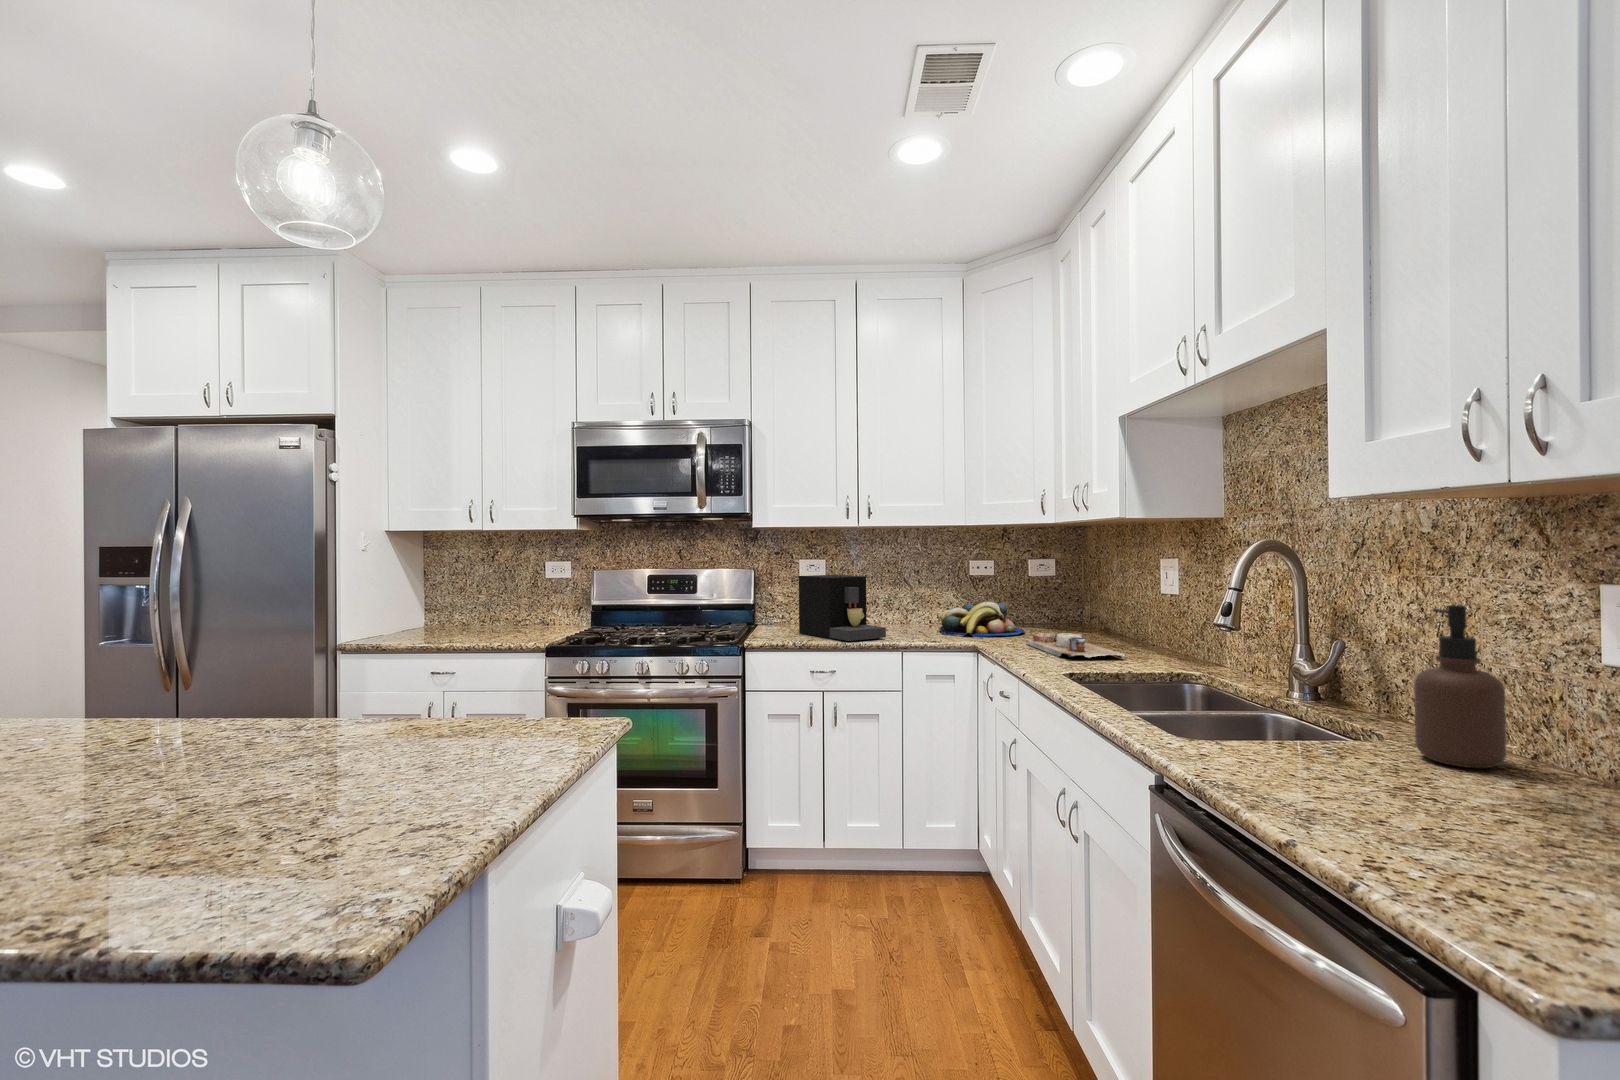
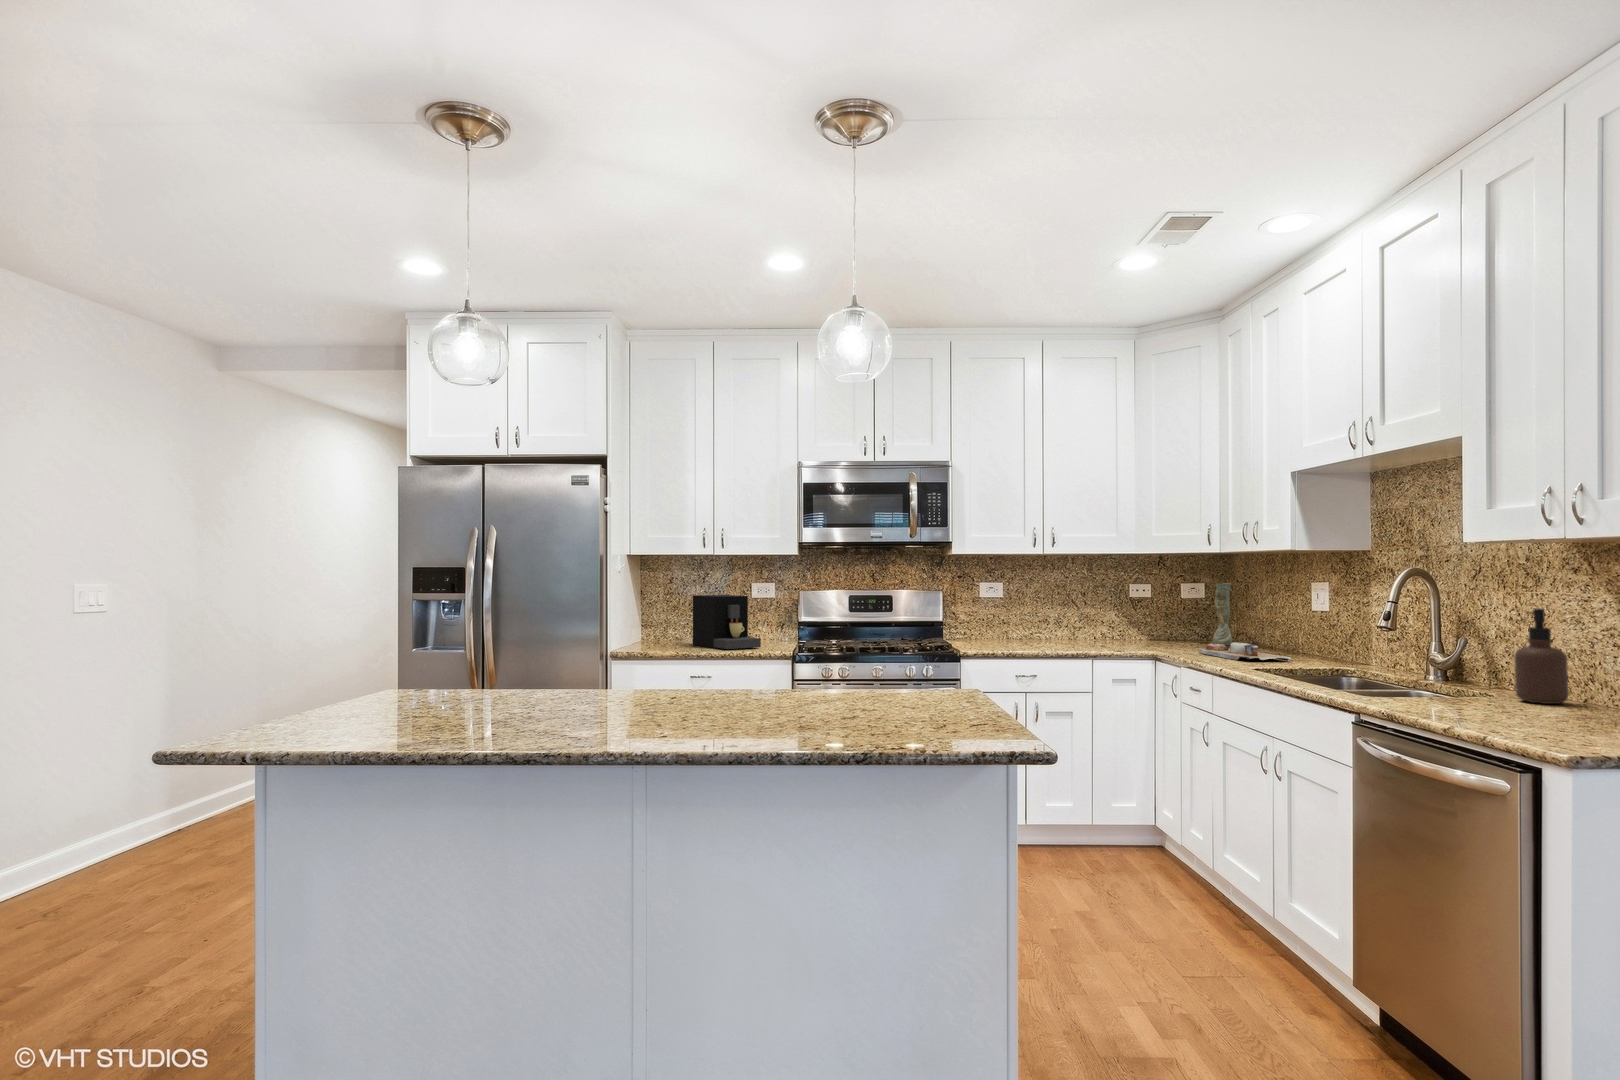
vase: none [1059,559,1081,631] -> present [1212,583,1233,646]
coffee maker: present [799,575,886,641] -> present [693,595,761,649]
fruit bowl: present [939,601,1025,637] -> none [1109,619,1186,649]

